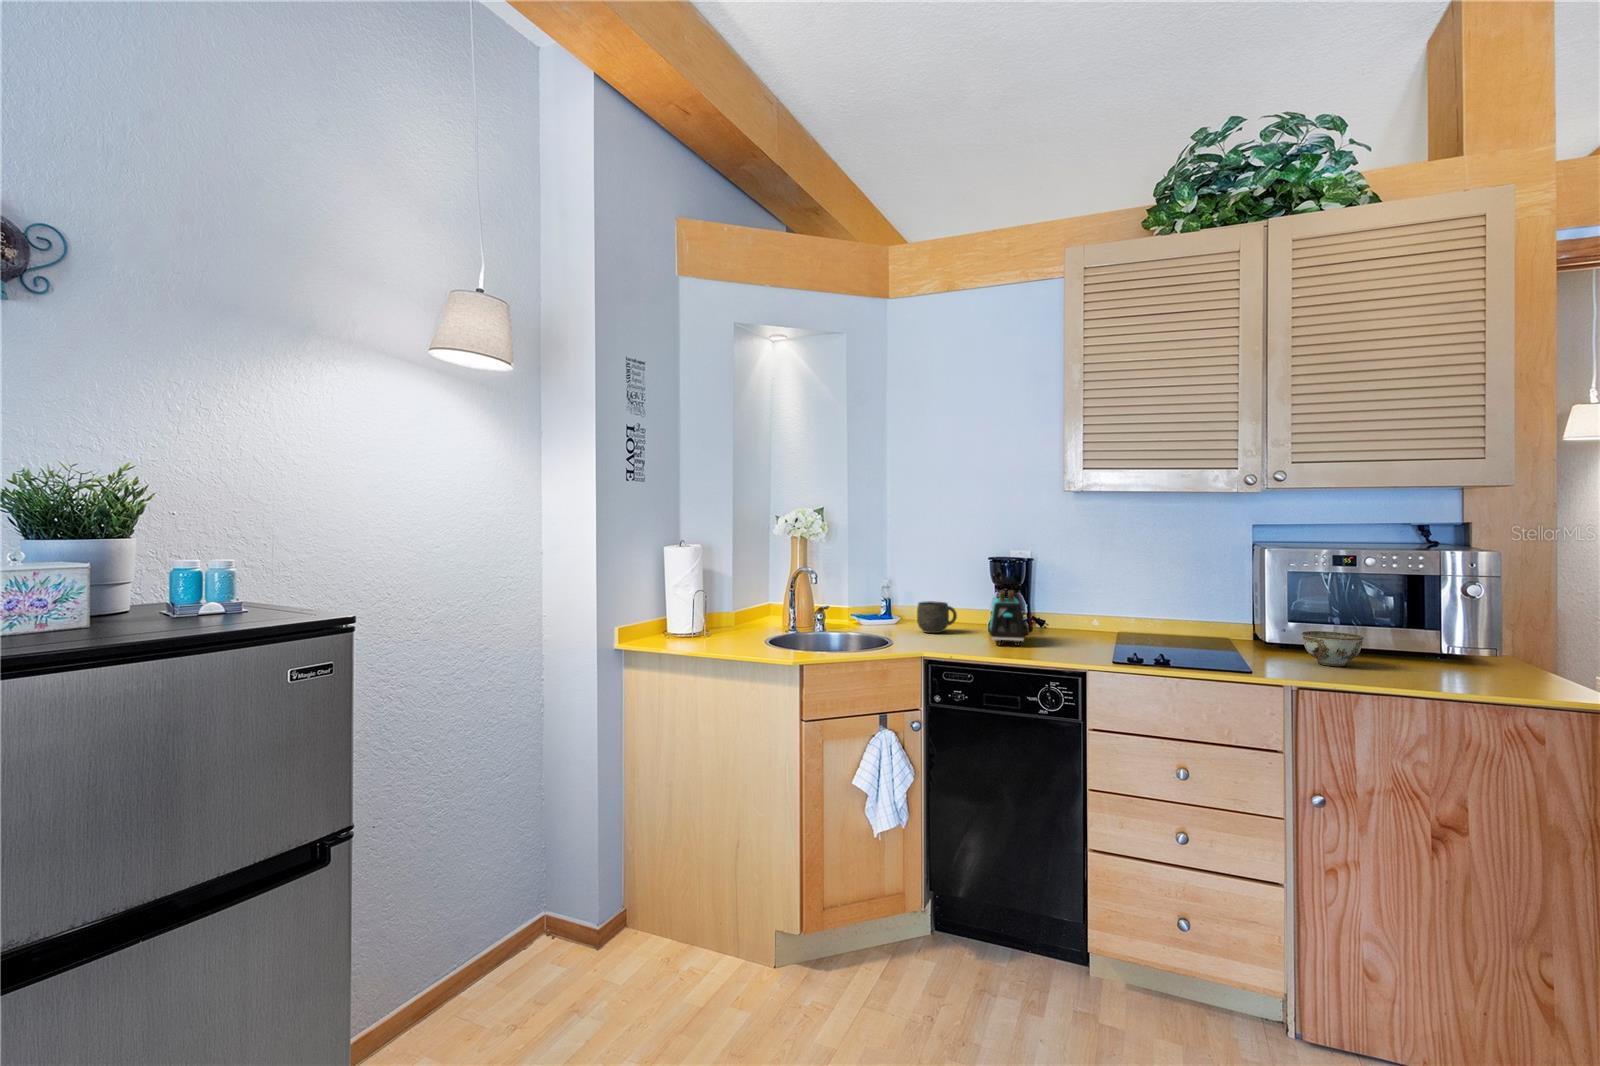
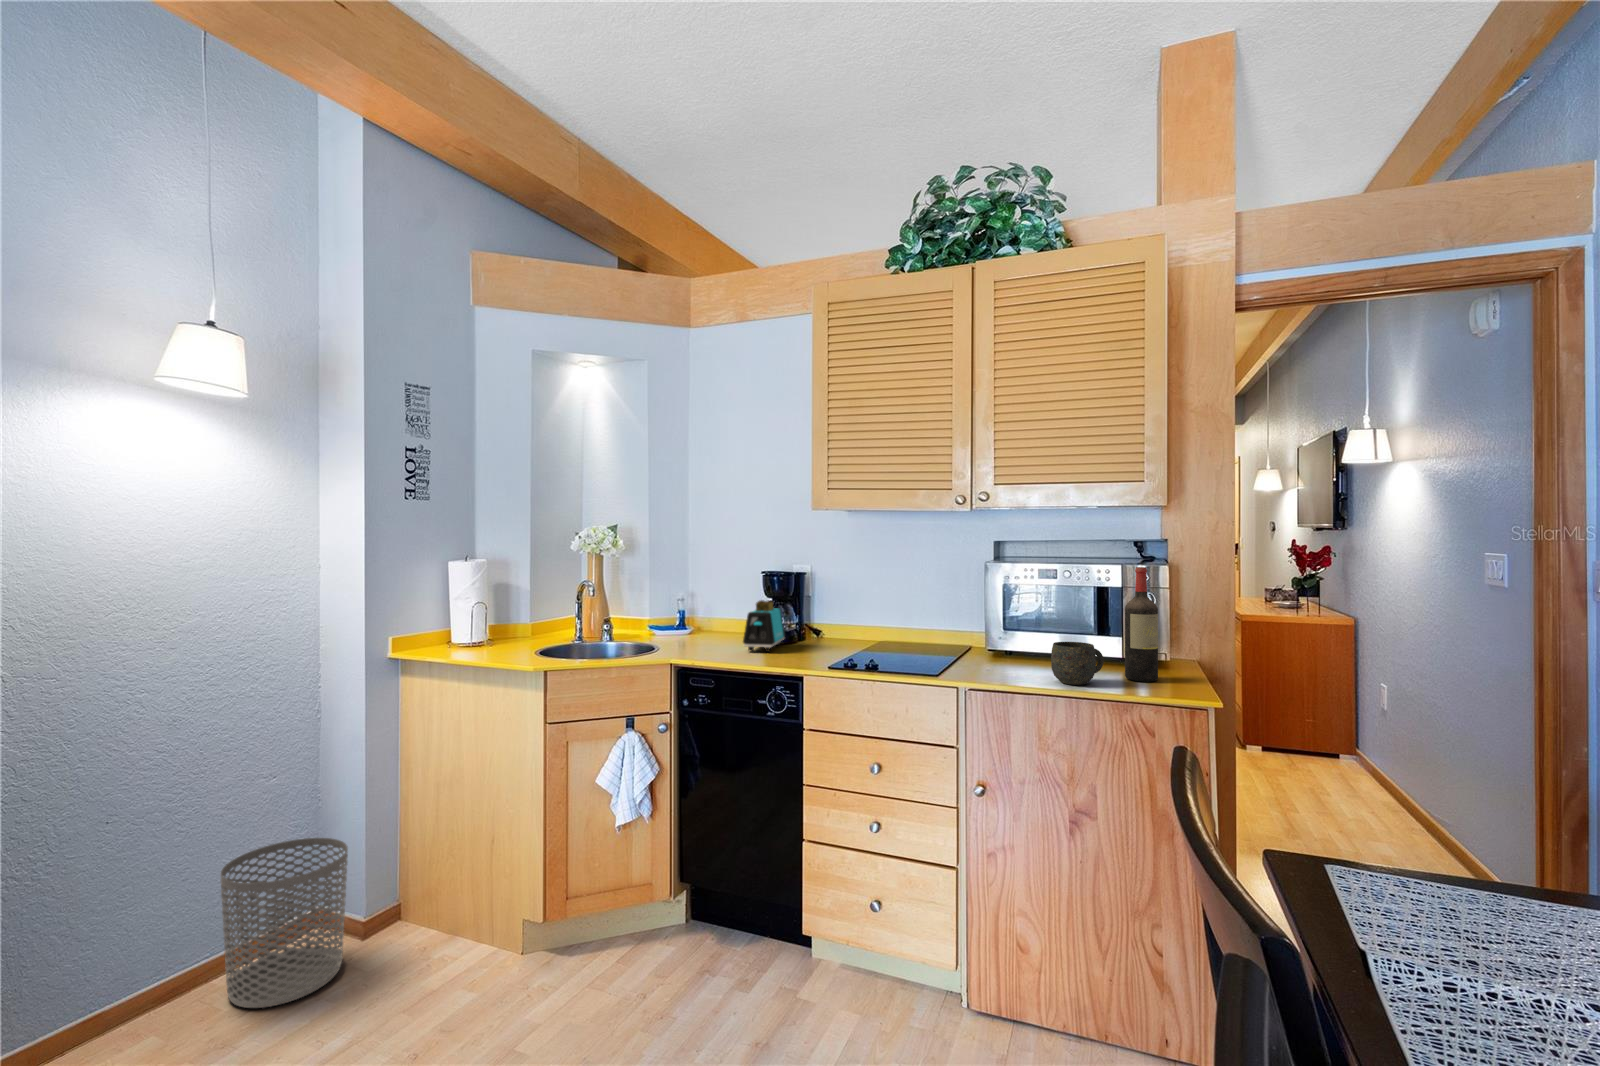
wine bottle: none [1474,556,1521,683] -> present [1125,567,1158,682]
mug: present [917,601,957,633] -> present [1051,642,1104,685]
bowl: present [1302,631,1364,666] -> none [999,636,1047,668]
waste bin: none [480,839,597,1020] -> present [221,838,348,1008]

